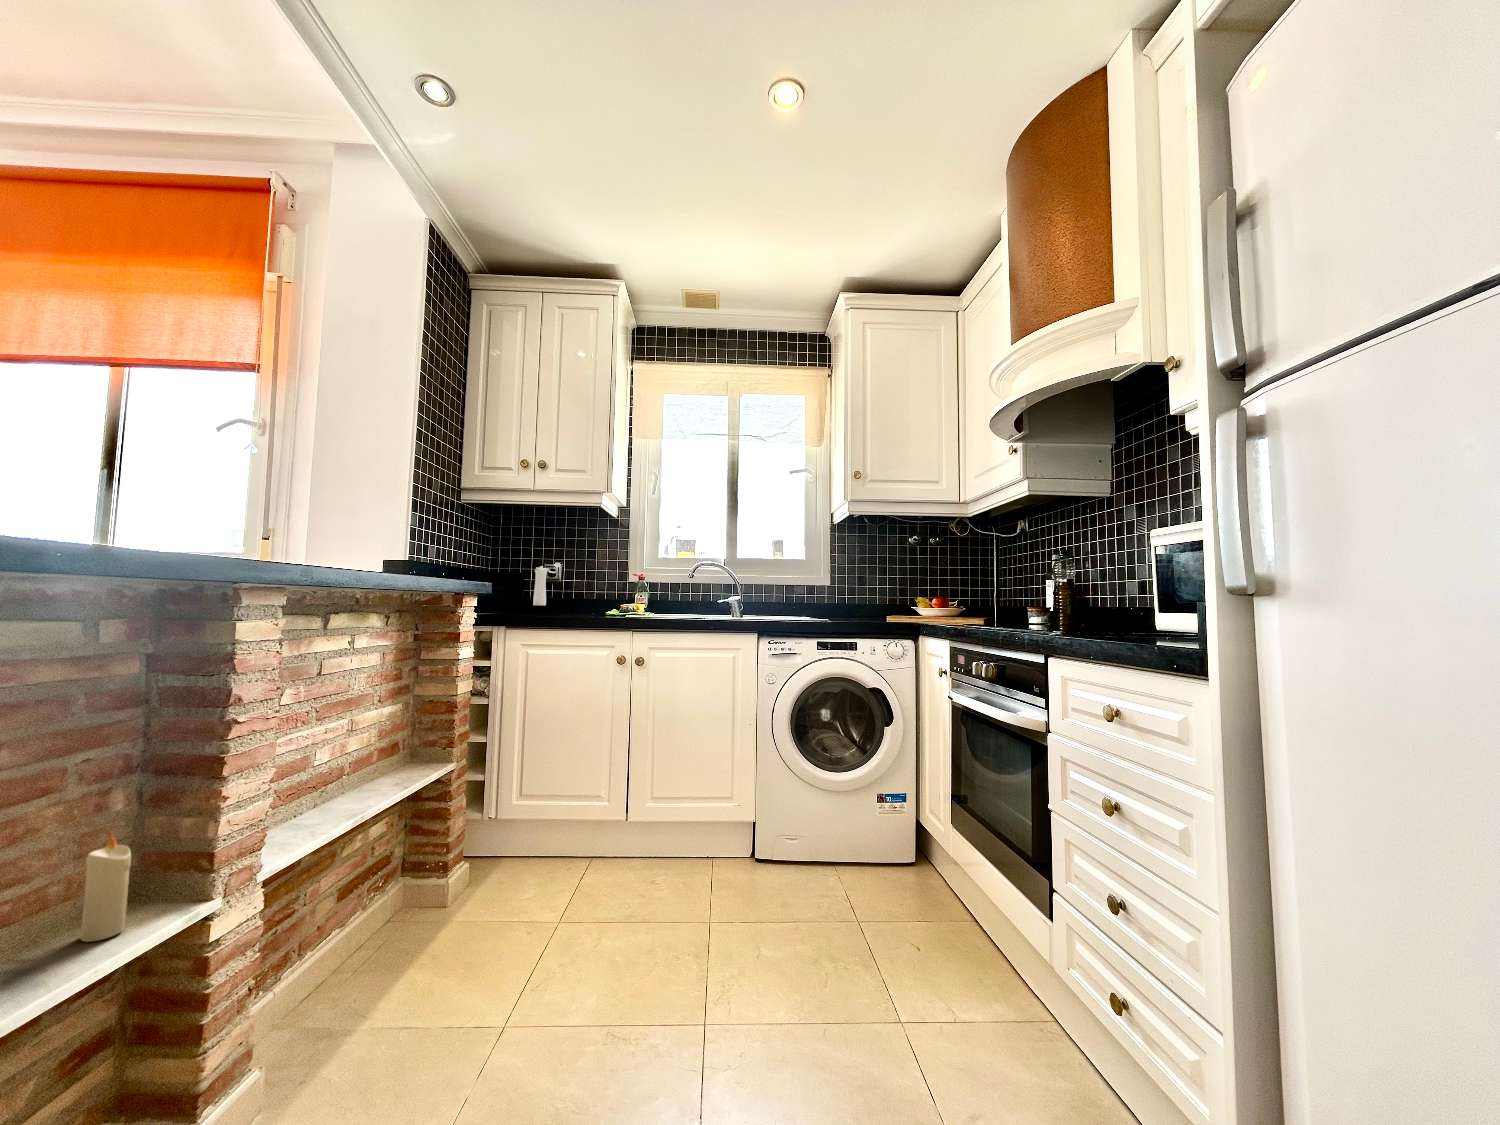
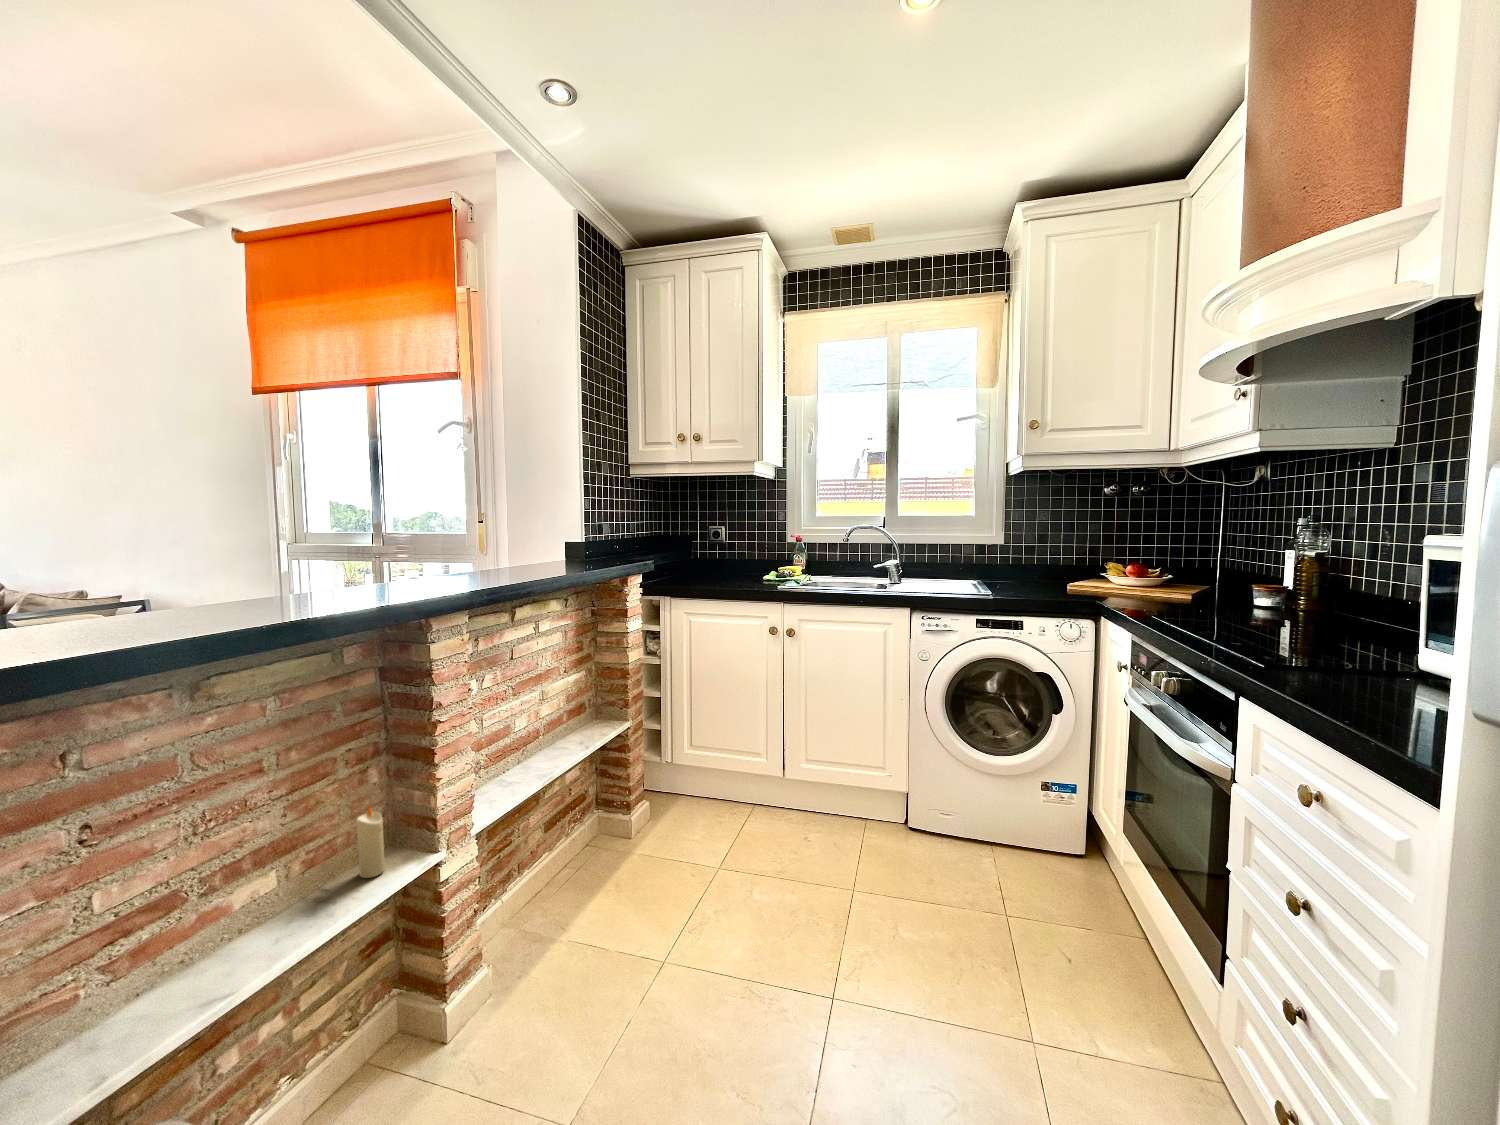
pepper mill: present [533,563,561,605] -> none [700,525,726,567]

